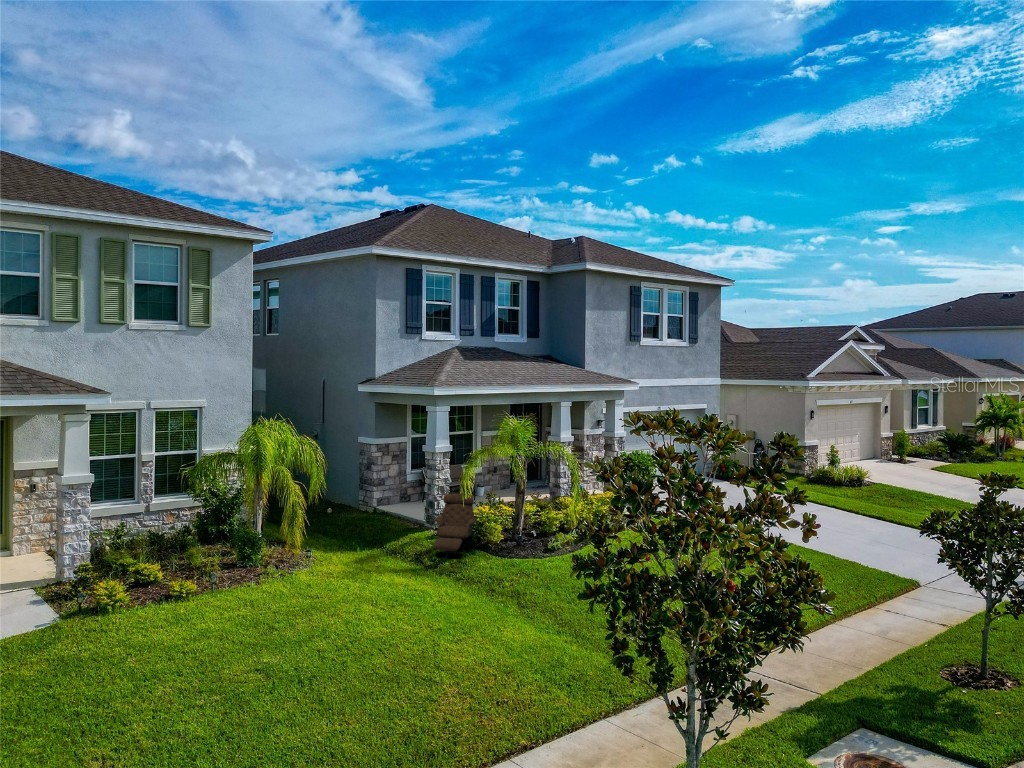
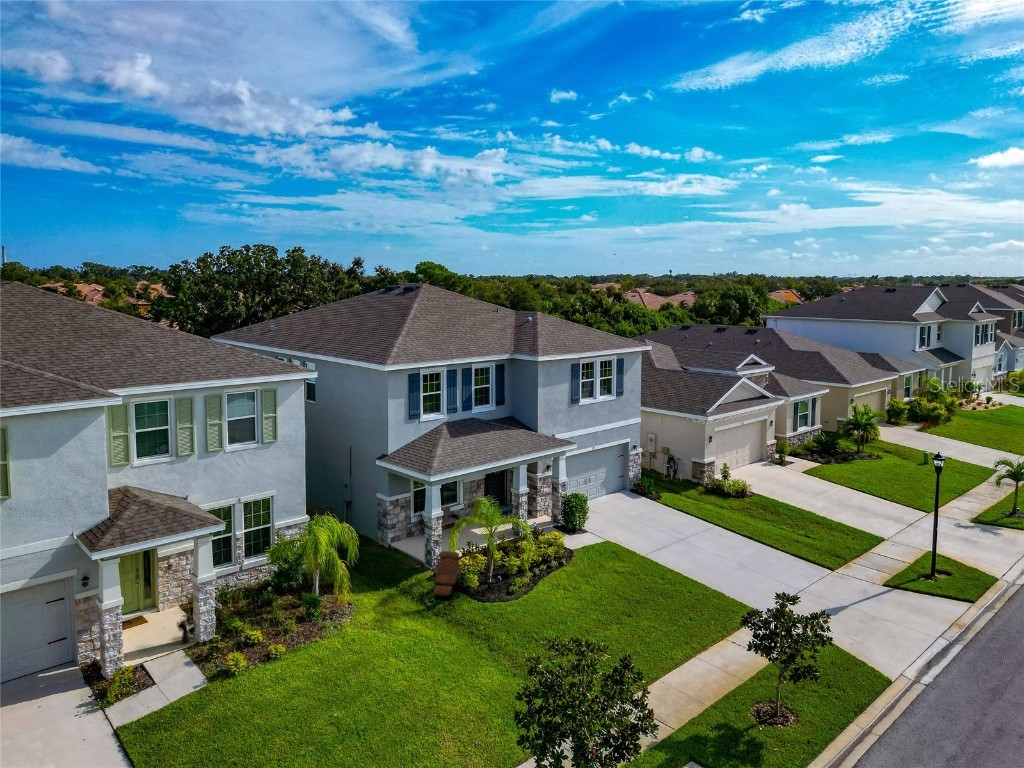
potted plant: none [16,540,57,588] -> present [177,615,197,644]

